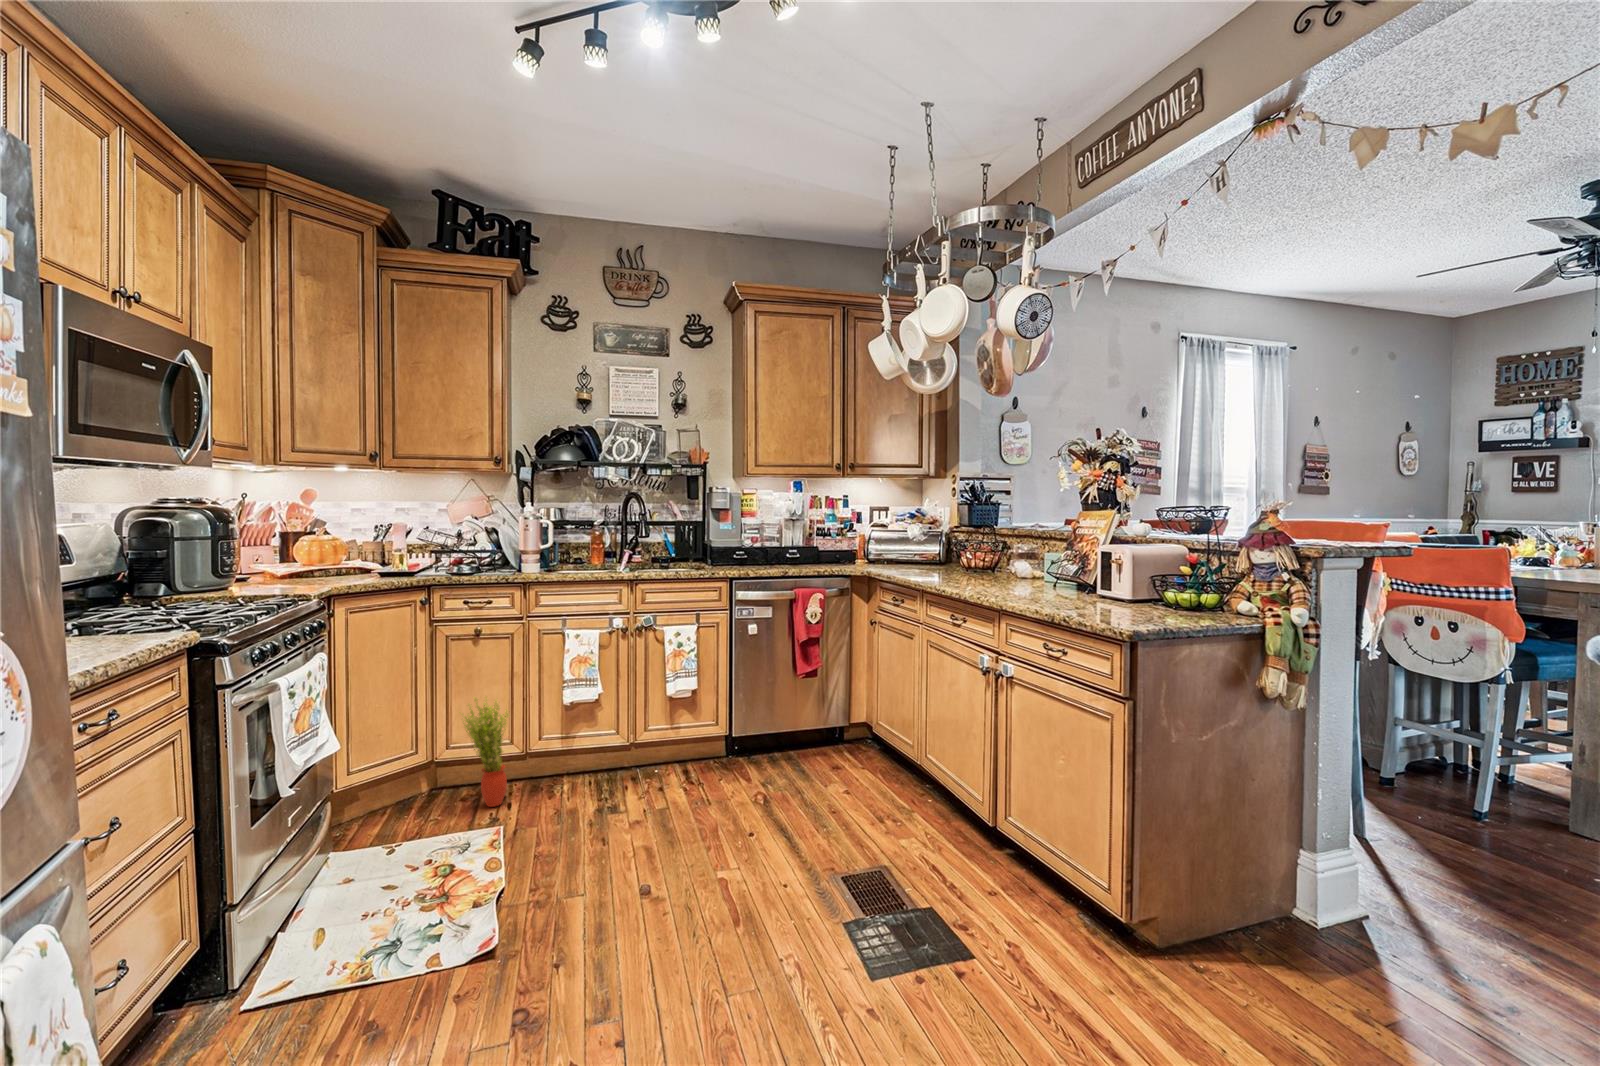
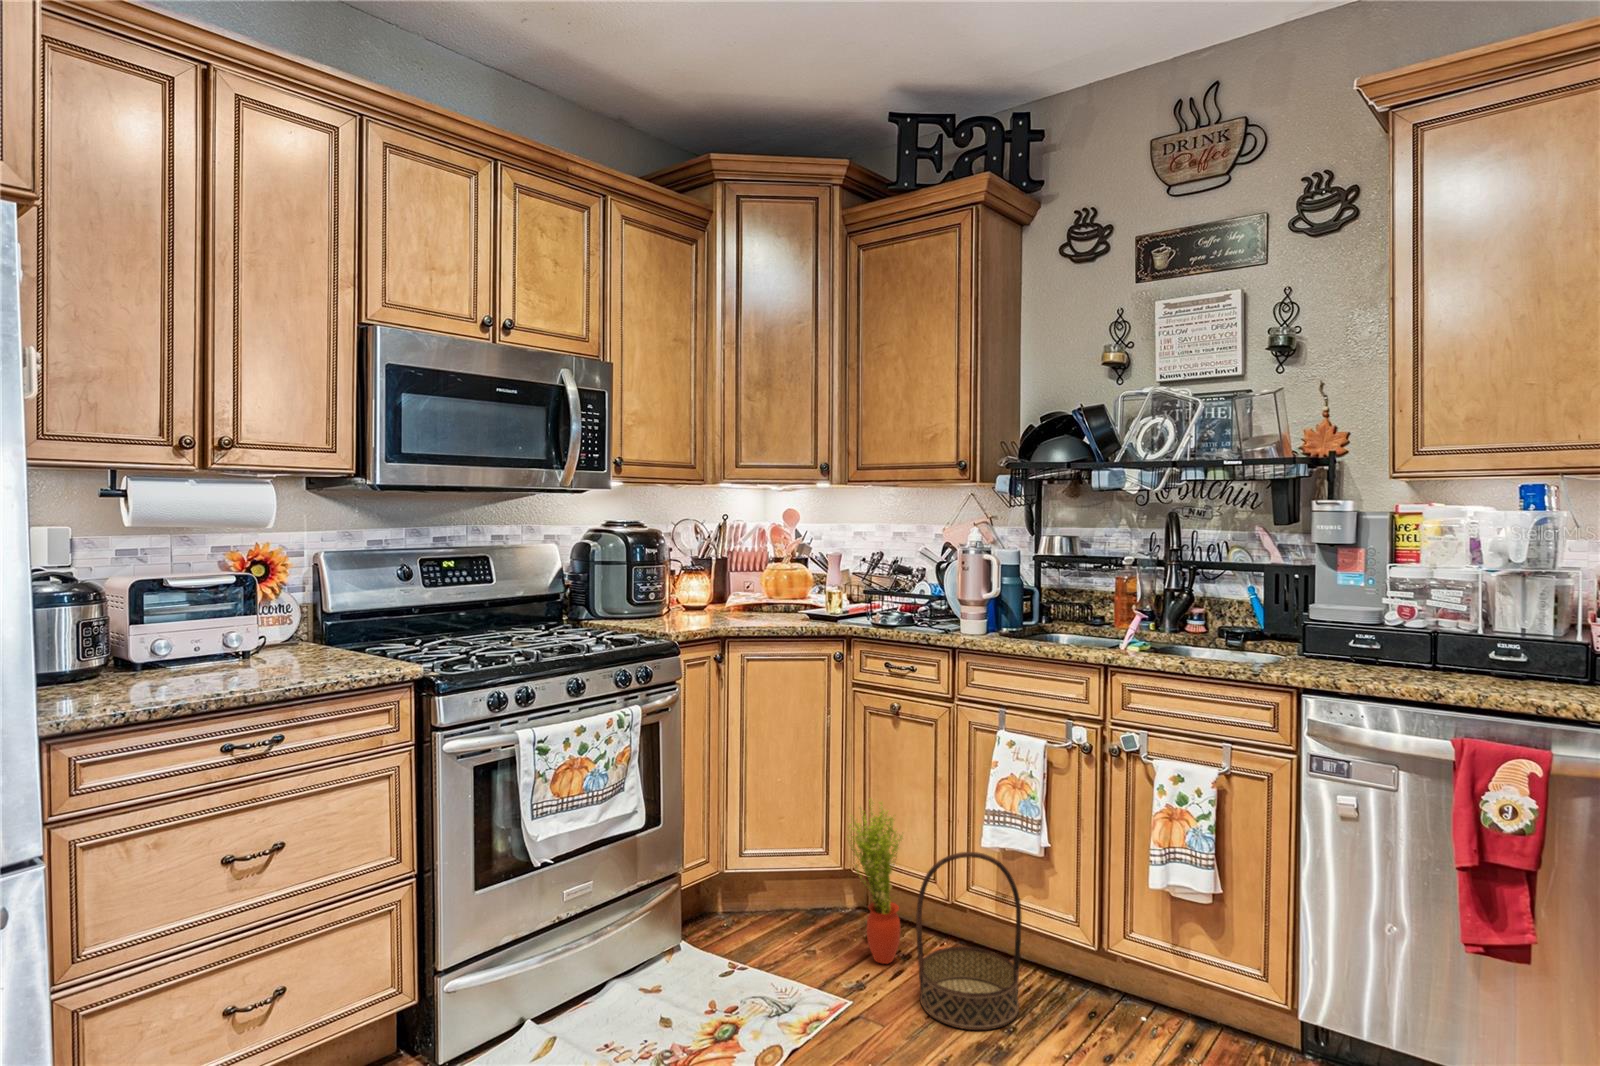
basket: none [540,705,604,813] -> present [916,852,1022,1030]

